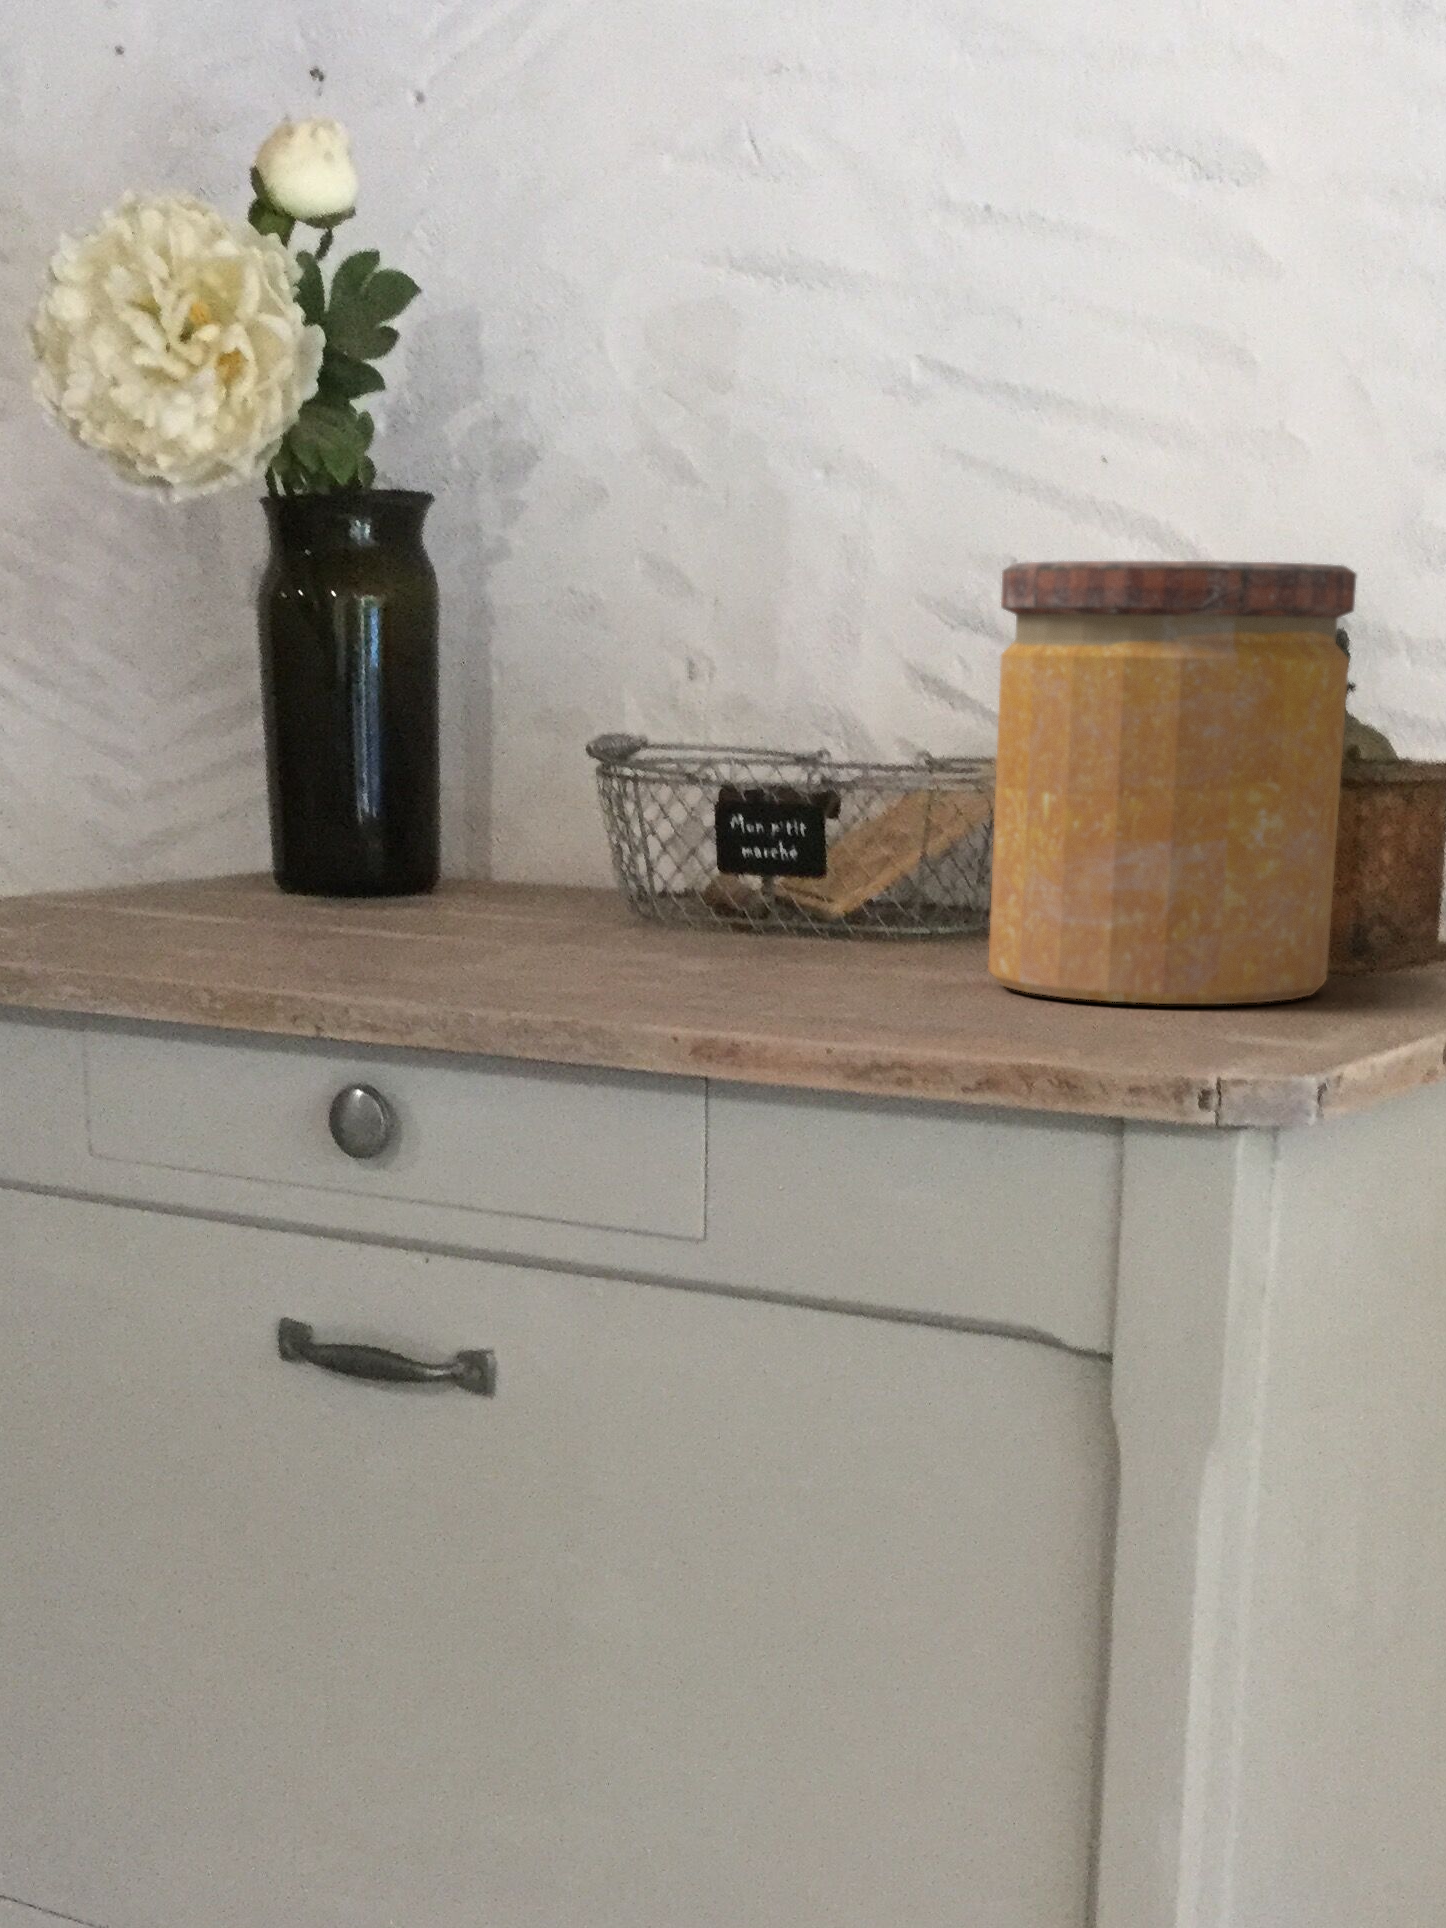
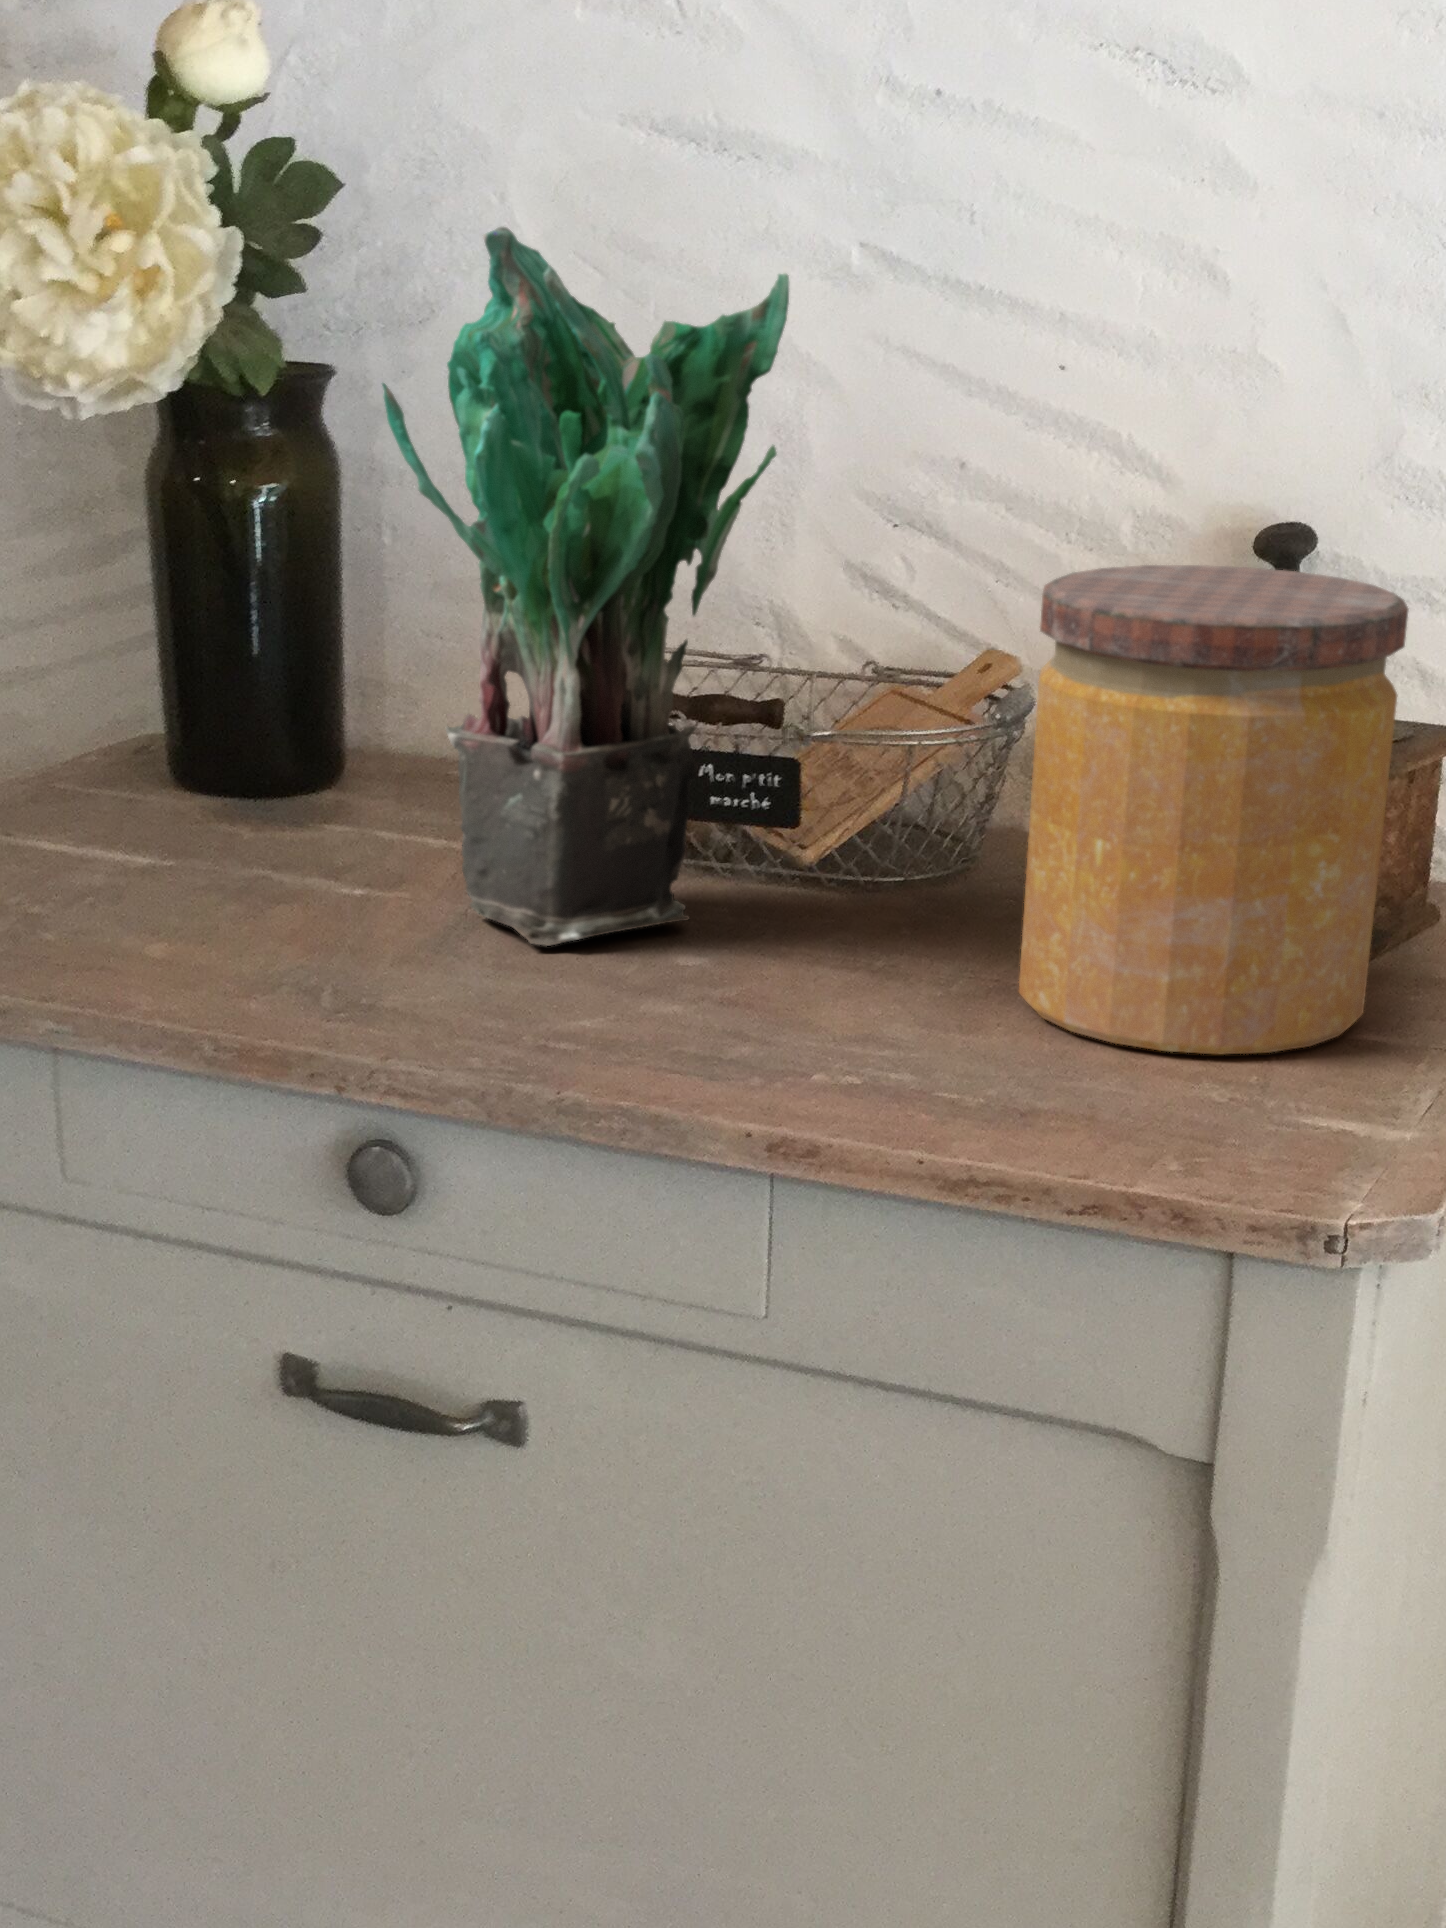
potted plant: none [395,271,790,952] -> present [382,227,789,946]

